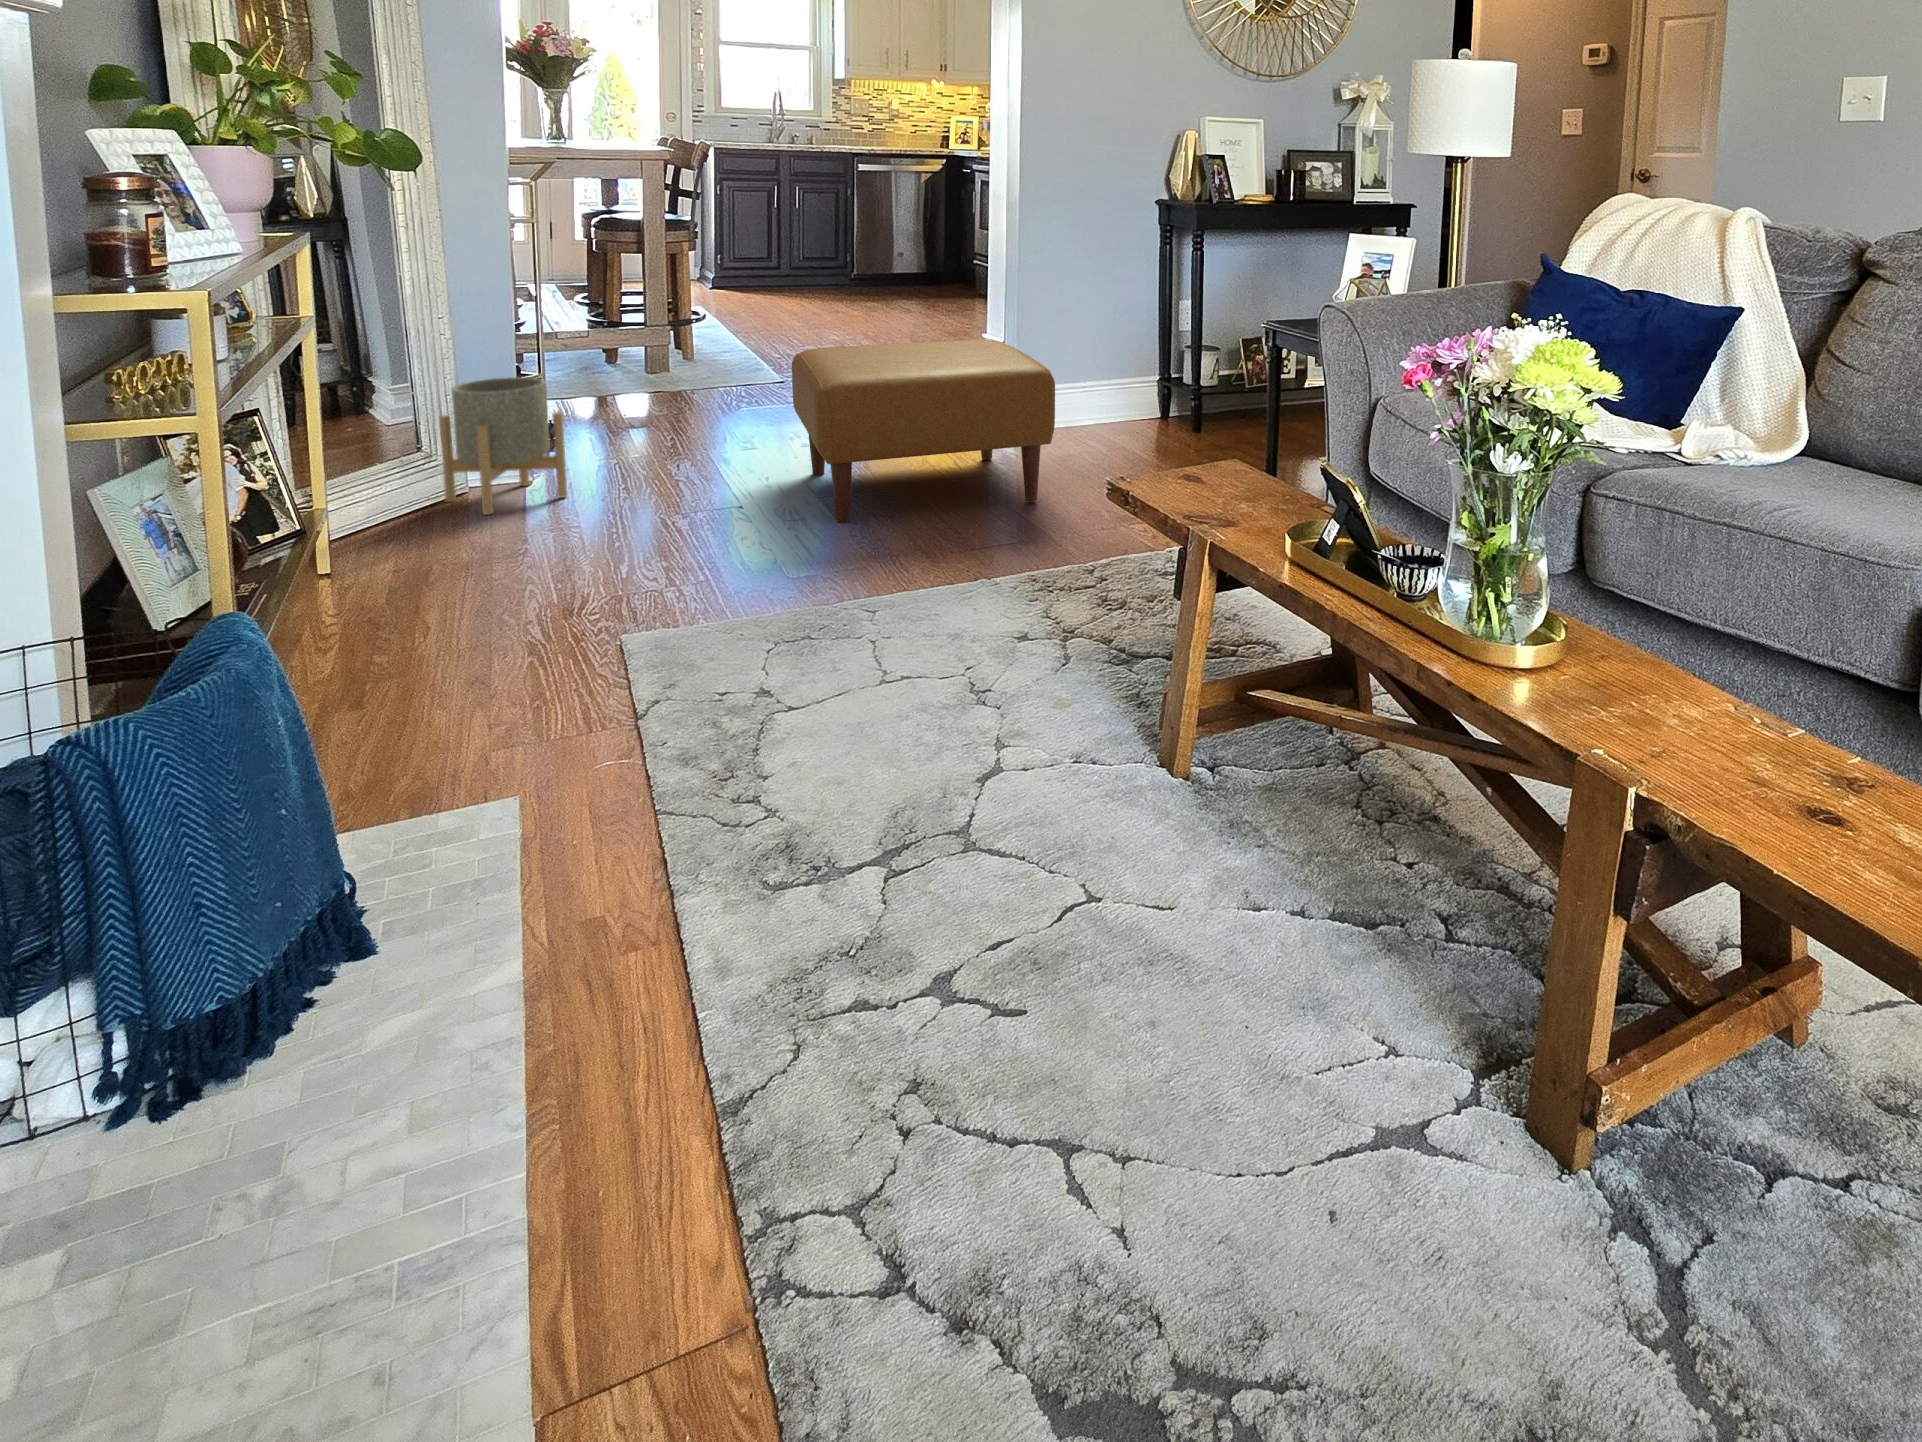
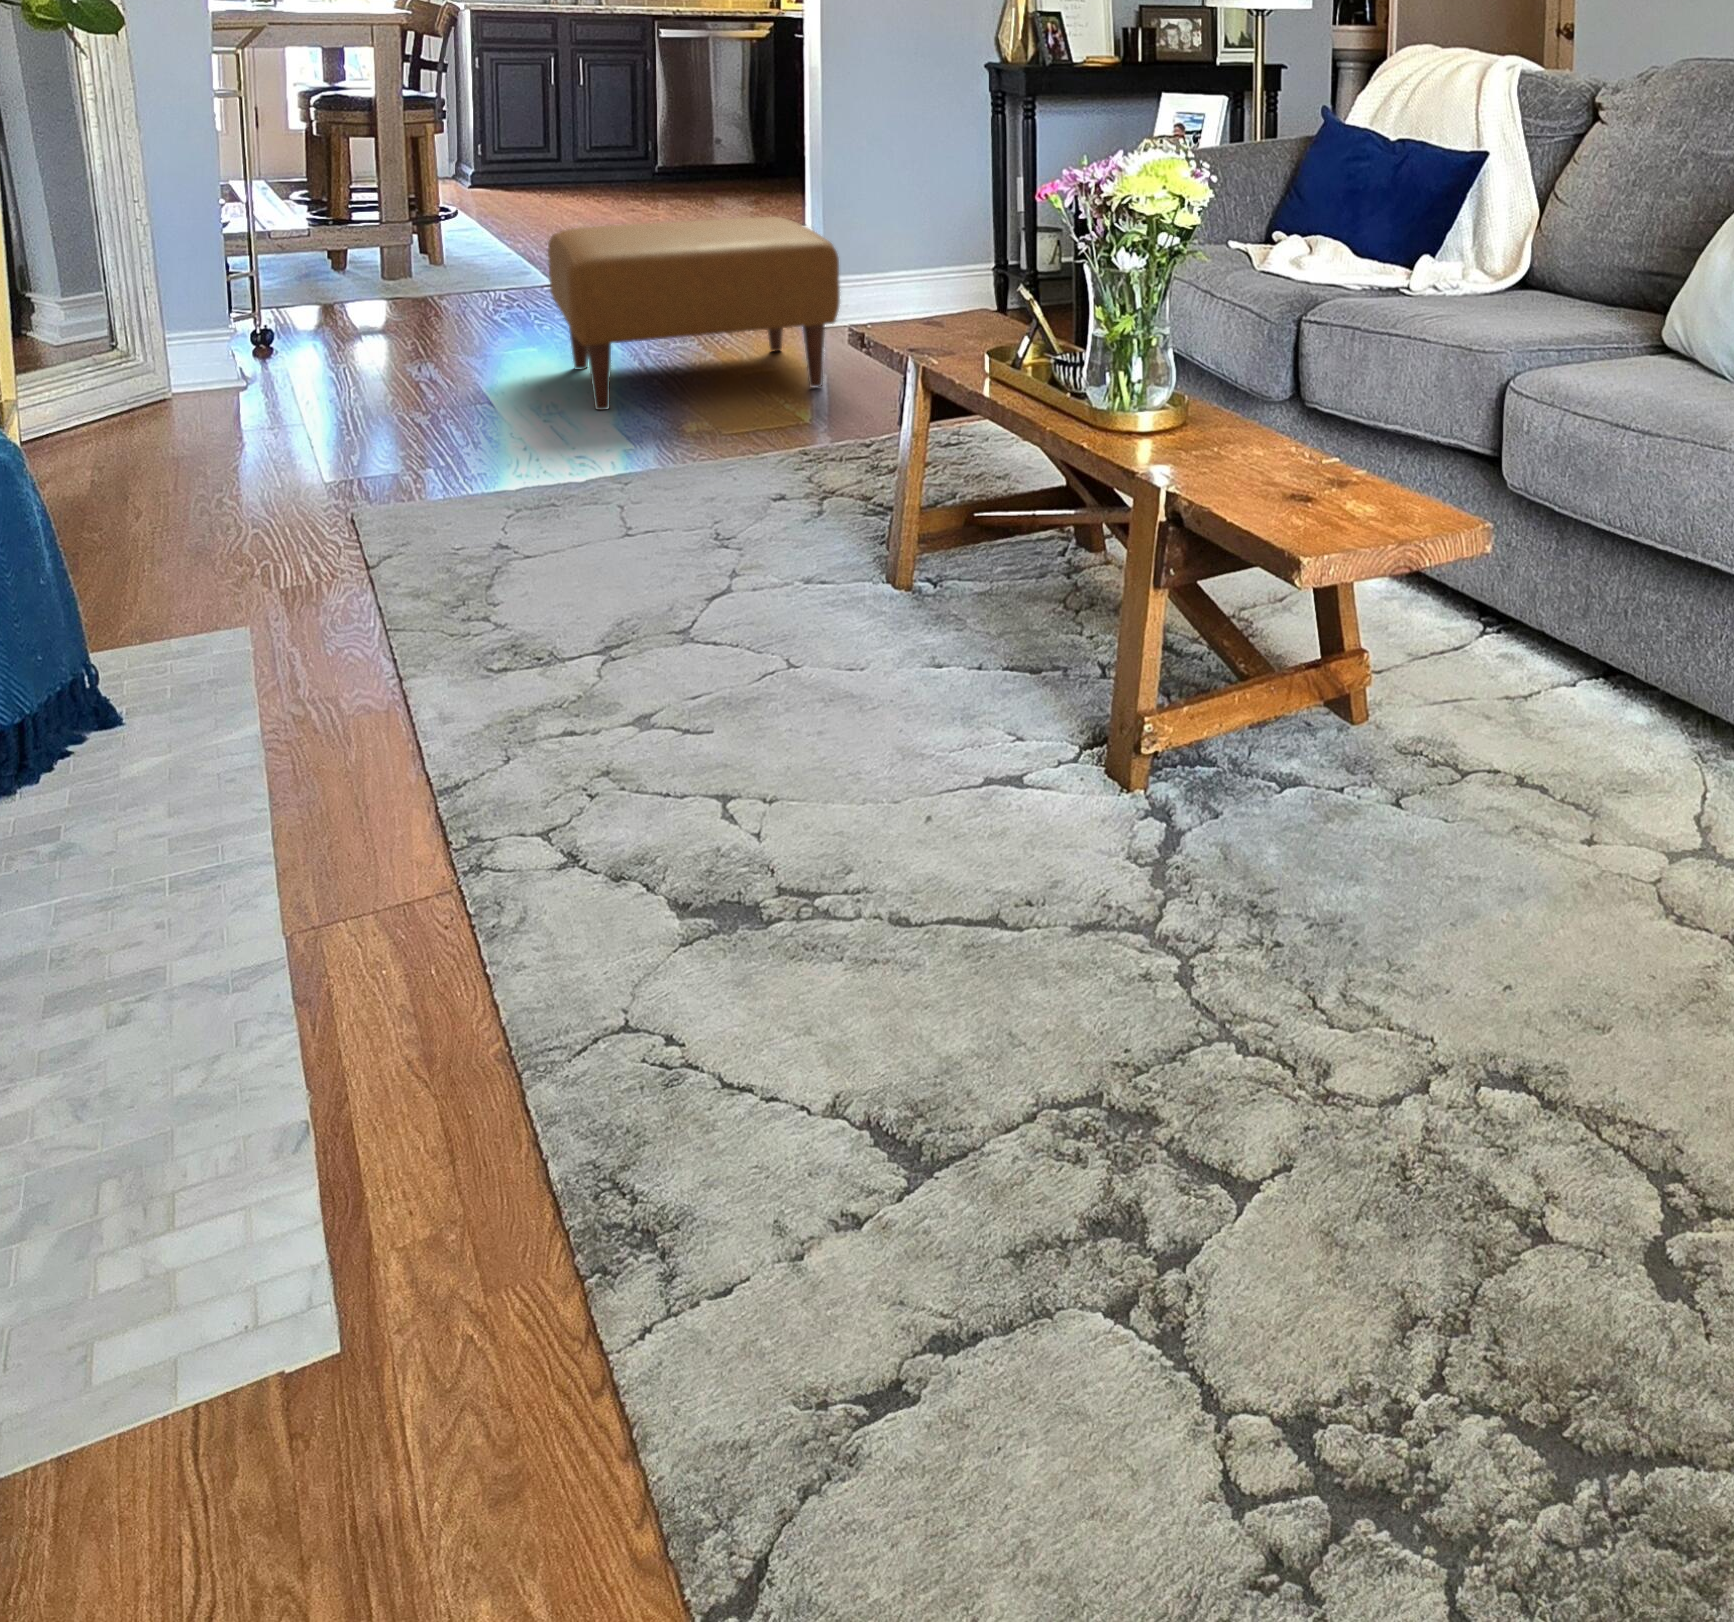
planter: present [439,377,567,515] -> none [143,263,292,412]

